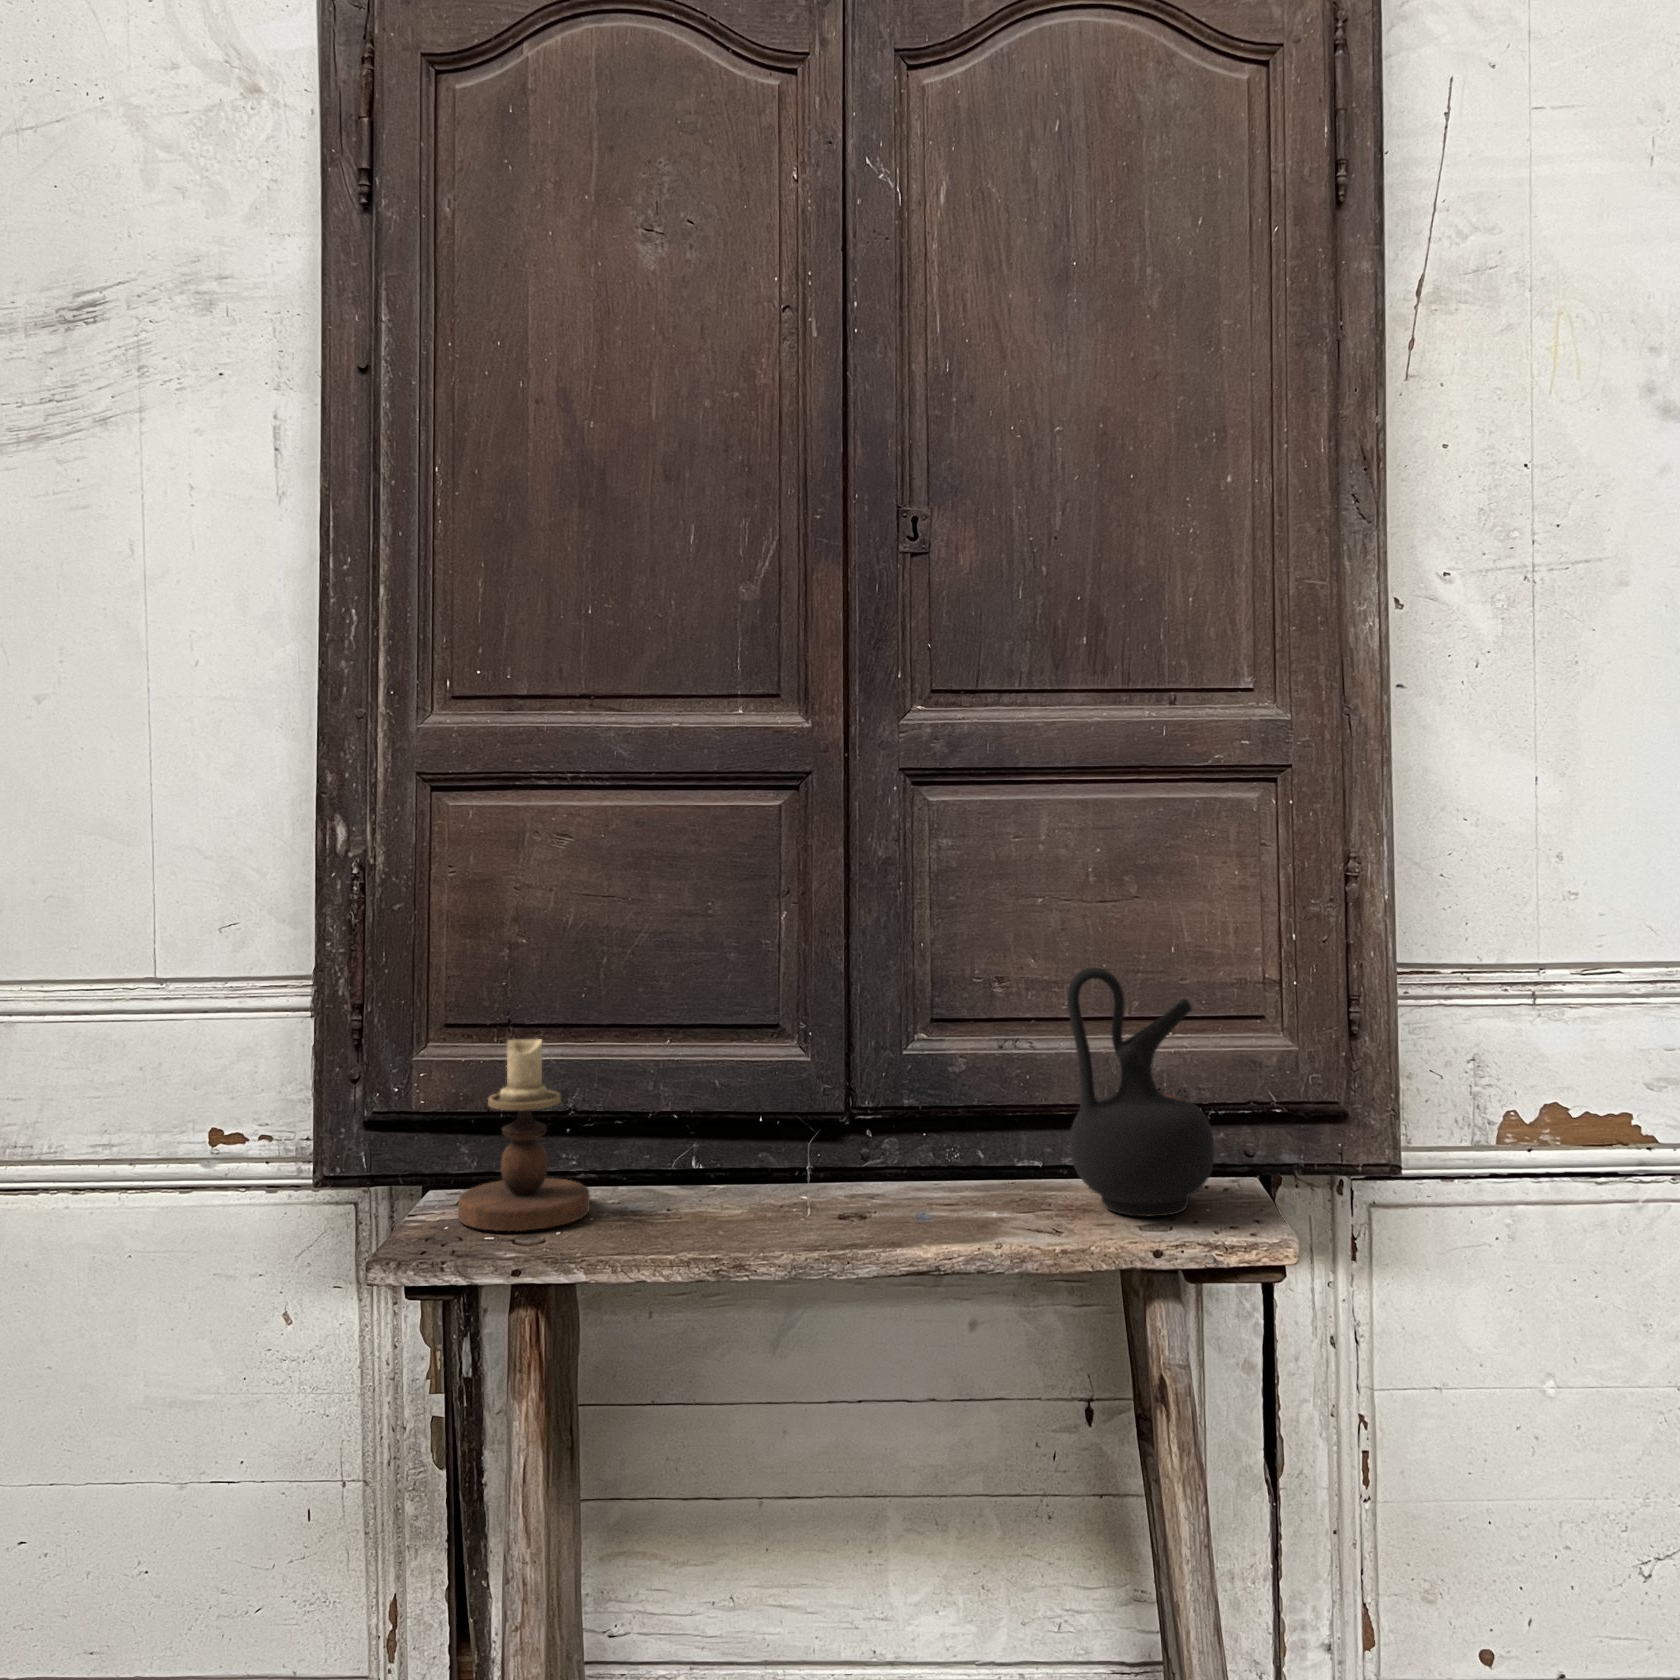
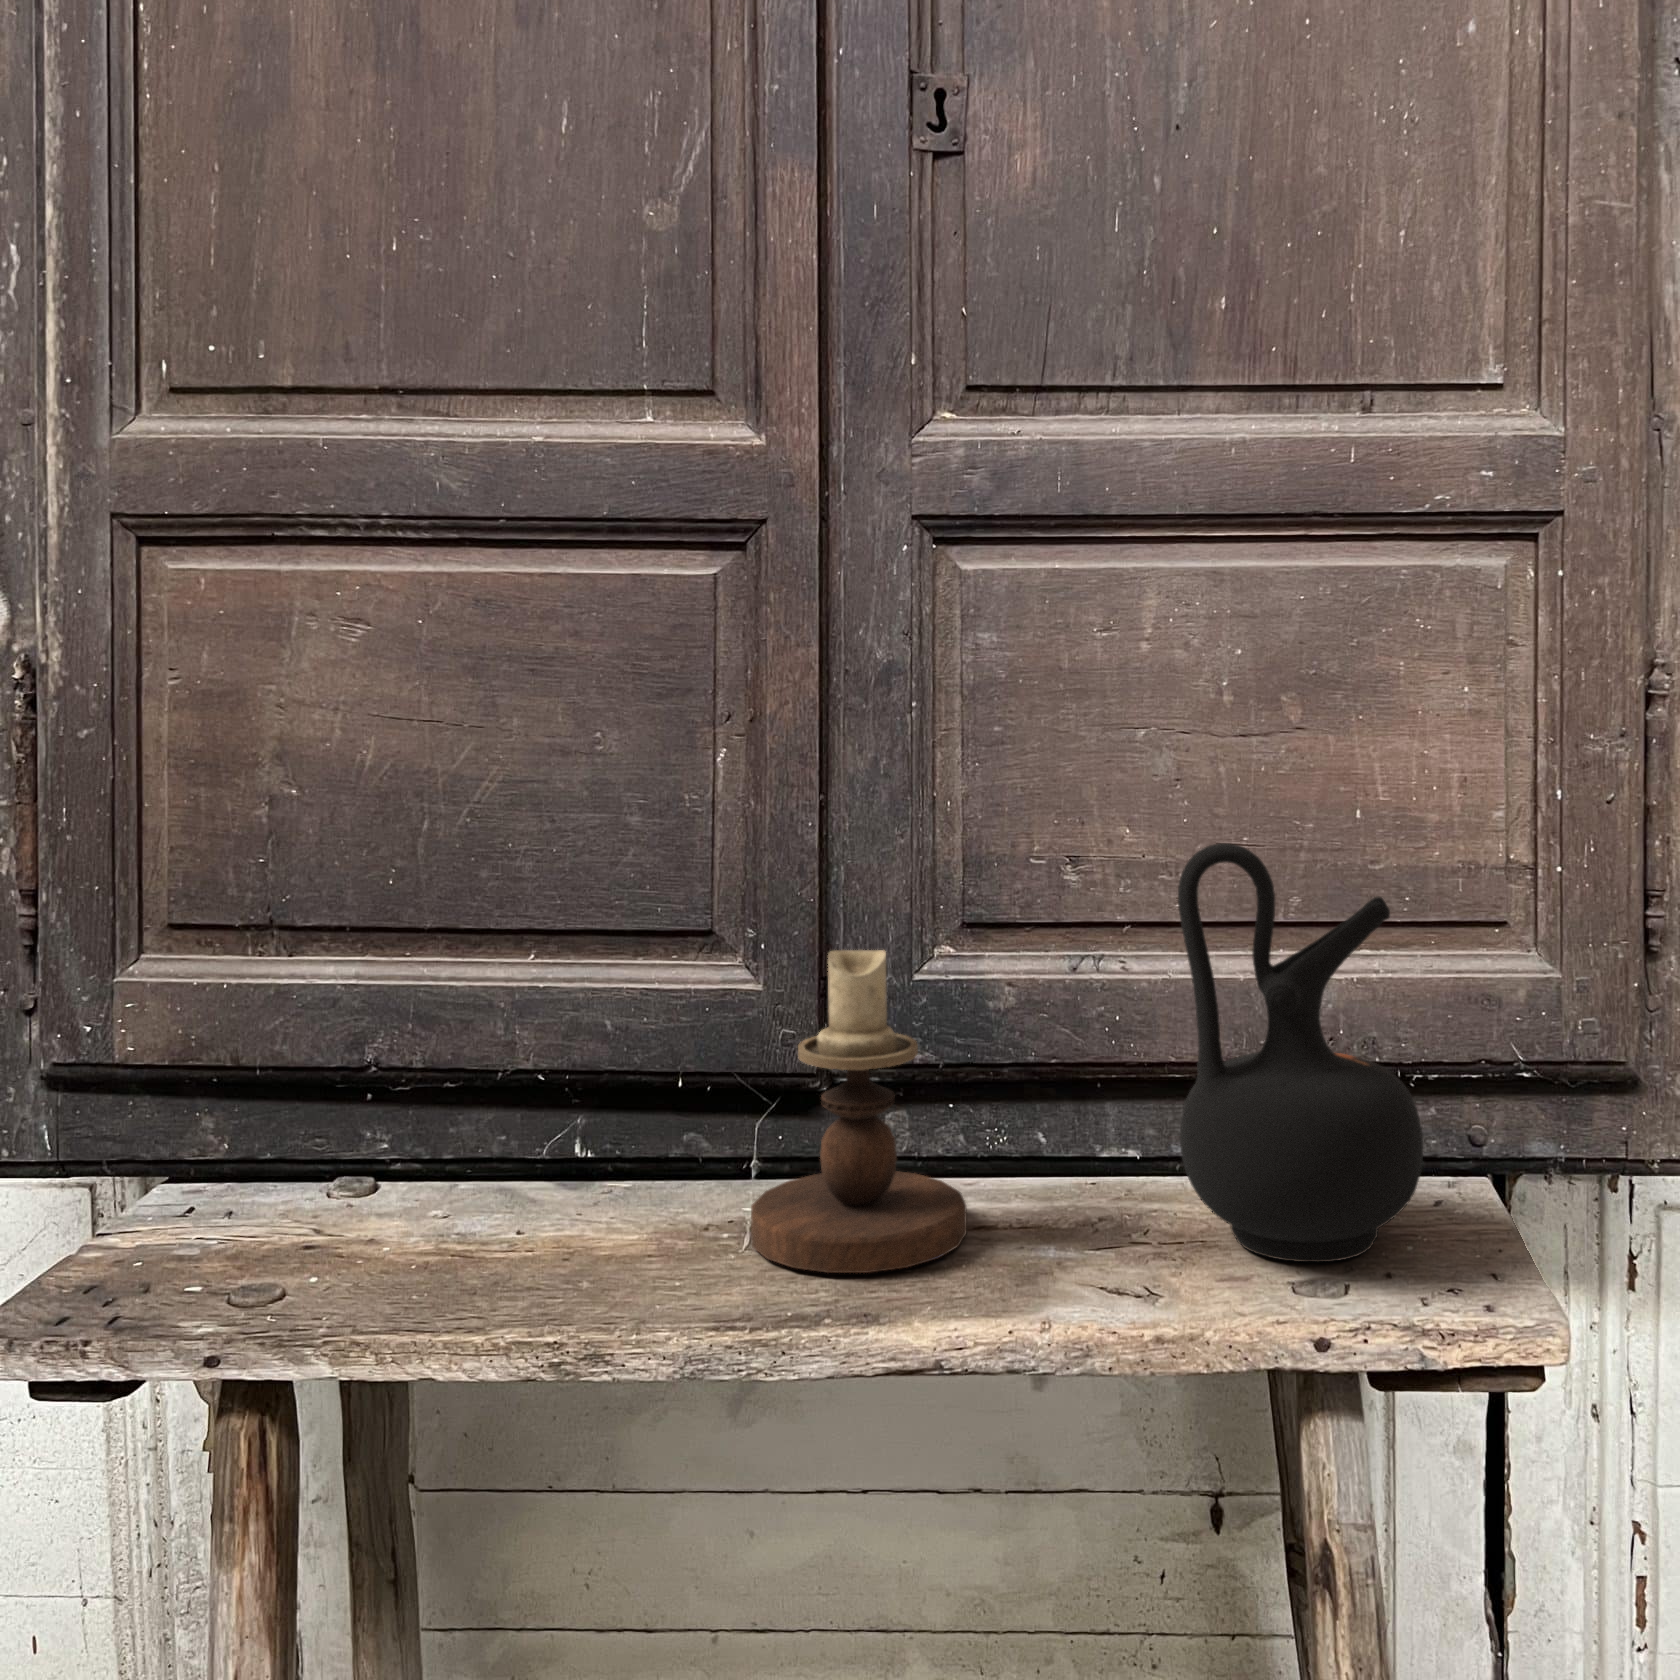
candlestick: present [458,1039,590,1231] -> present [751,950,967,1273]

